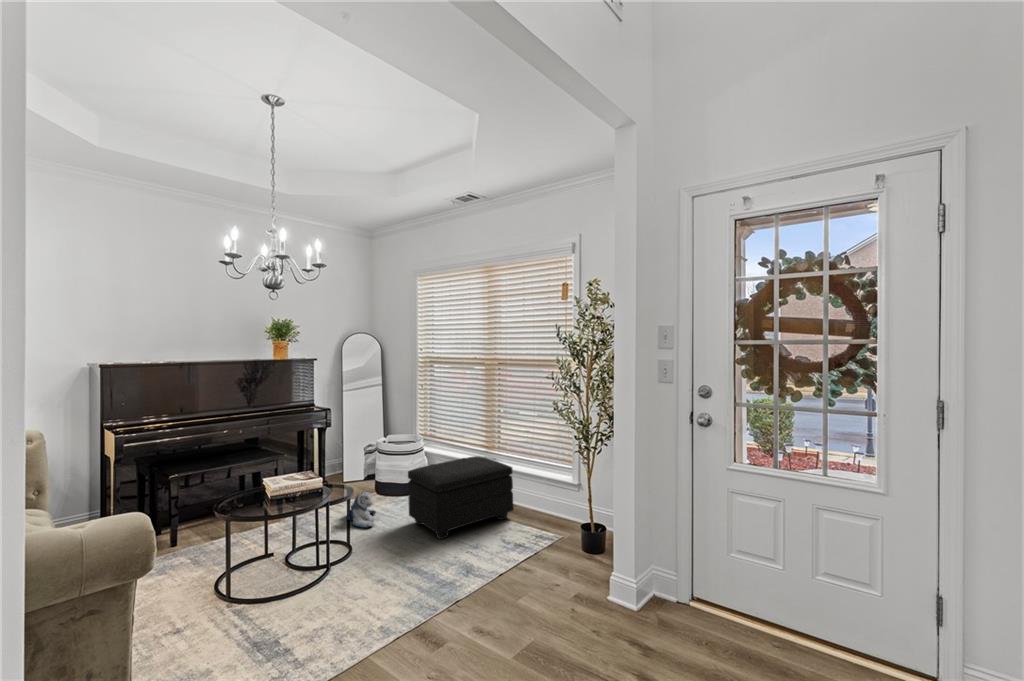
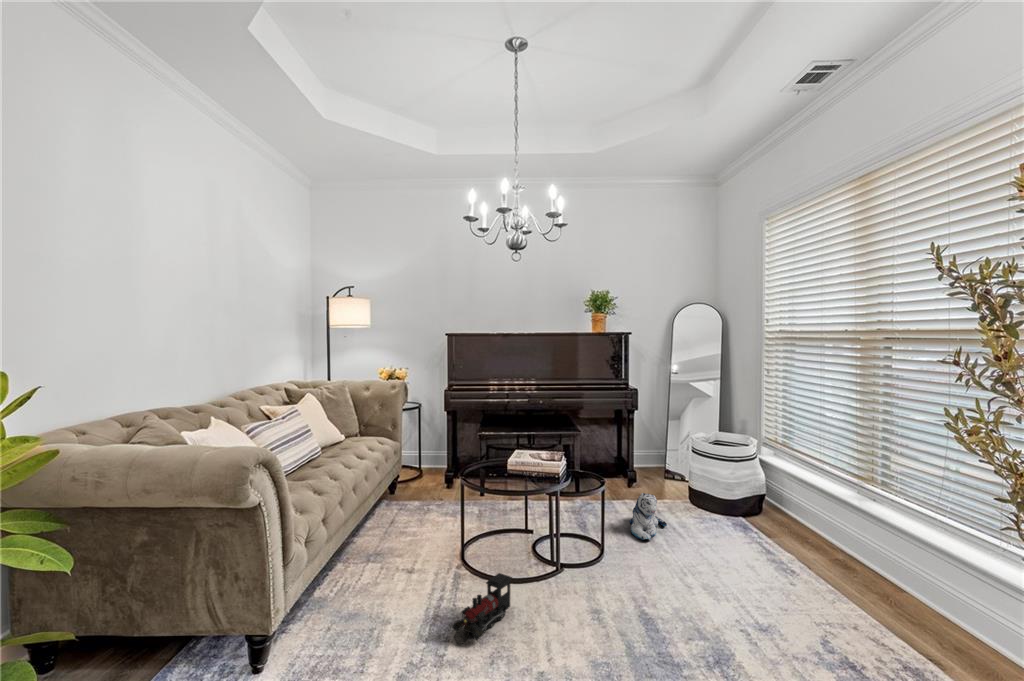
footstool: present [408,456,513,539] -> none [696,480,875,605]
toy train: none [286,580,318,647] -> present [452,573,512,645]

